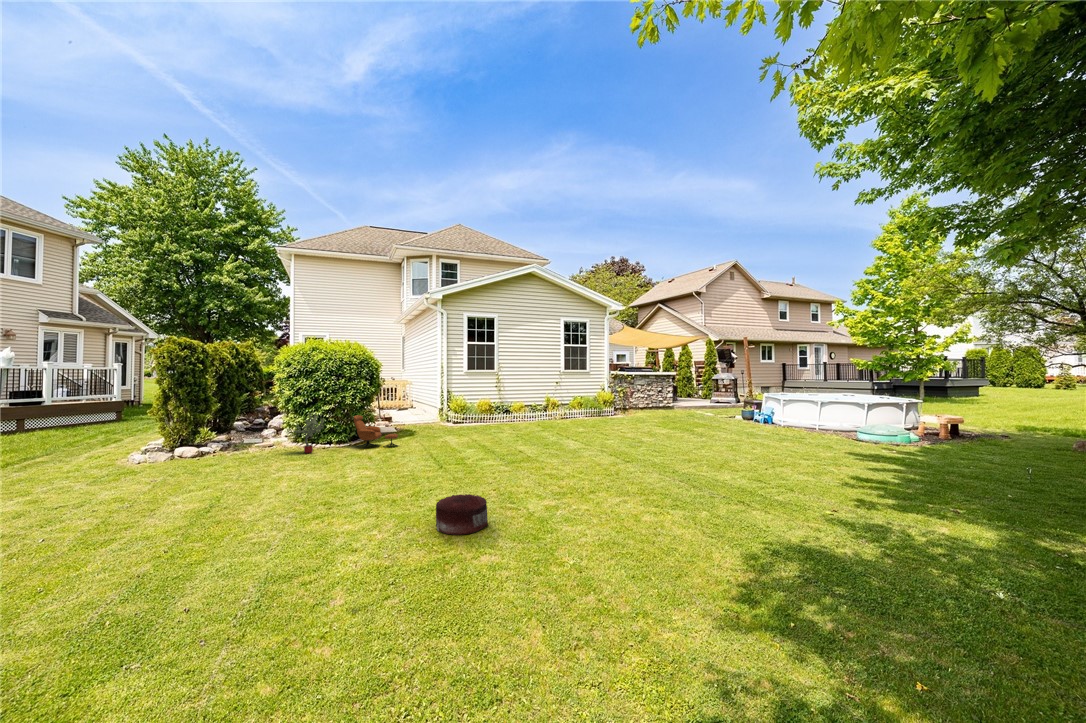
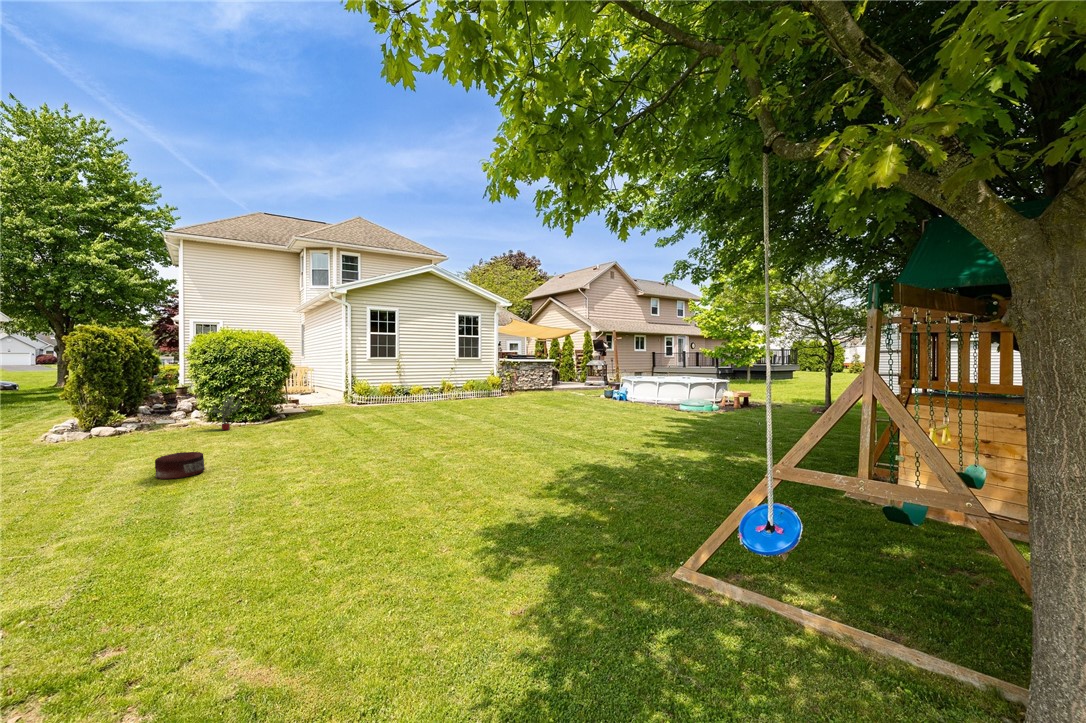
lounge chair: present [354,415,398,449] -> none [268,397,311,426]
pouf: present [436,494,488,535] -> present [155,452,205,479]

